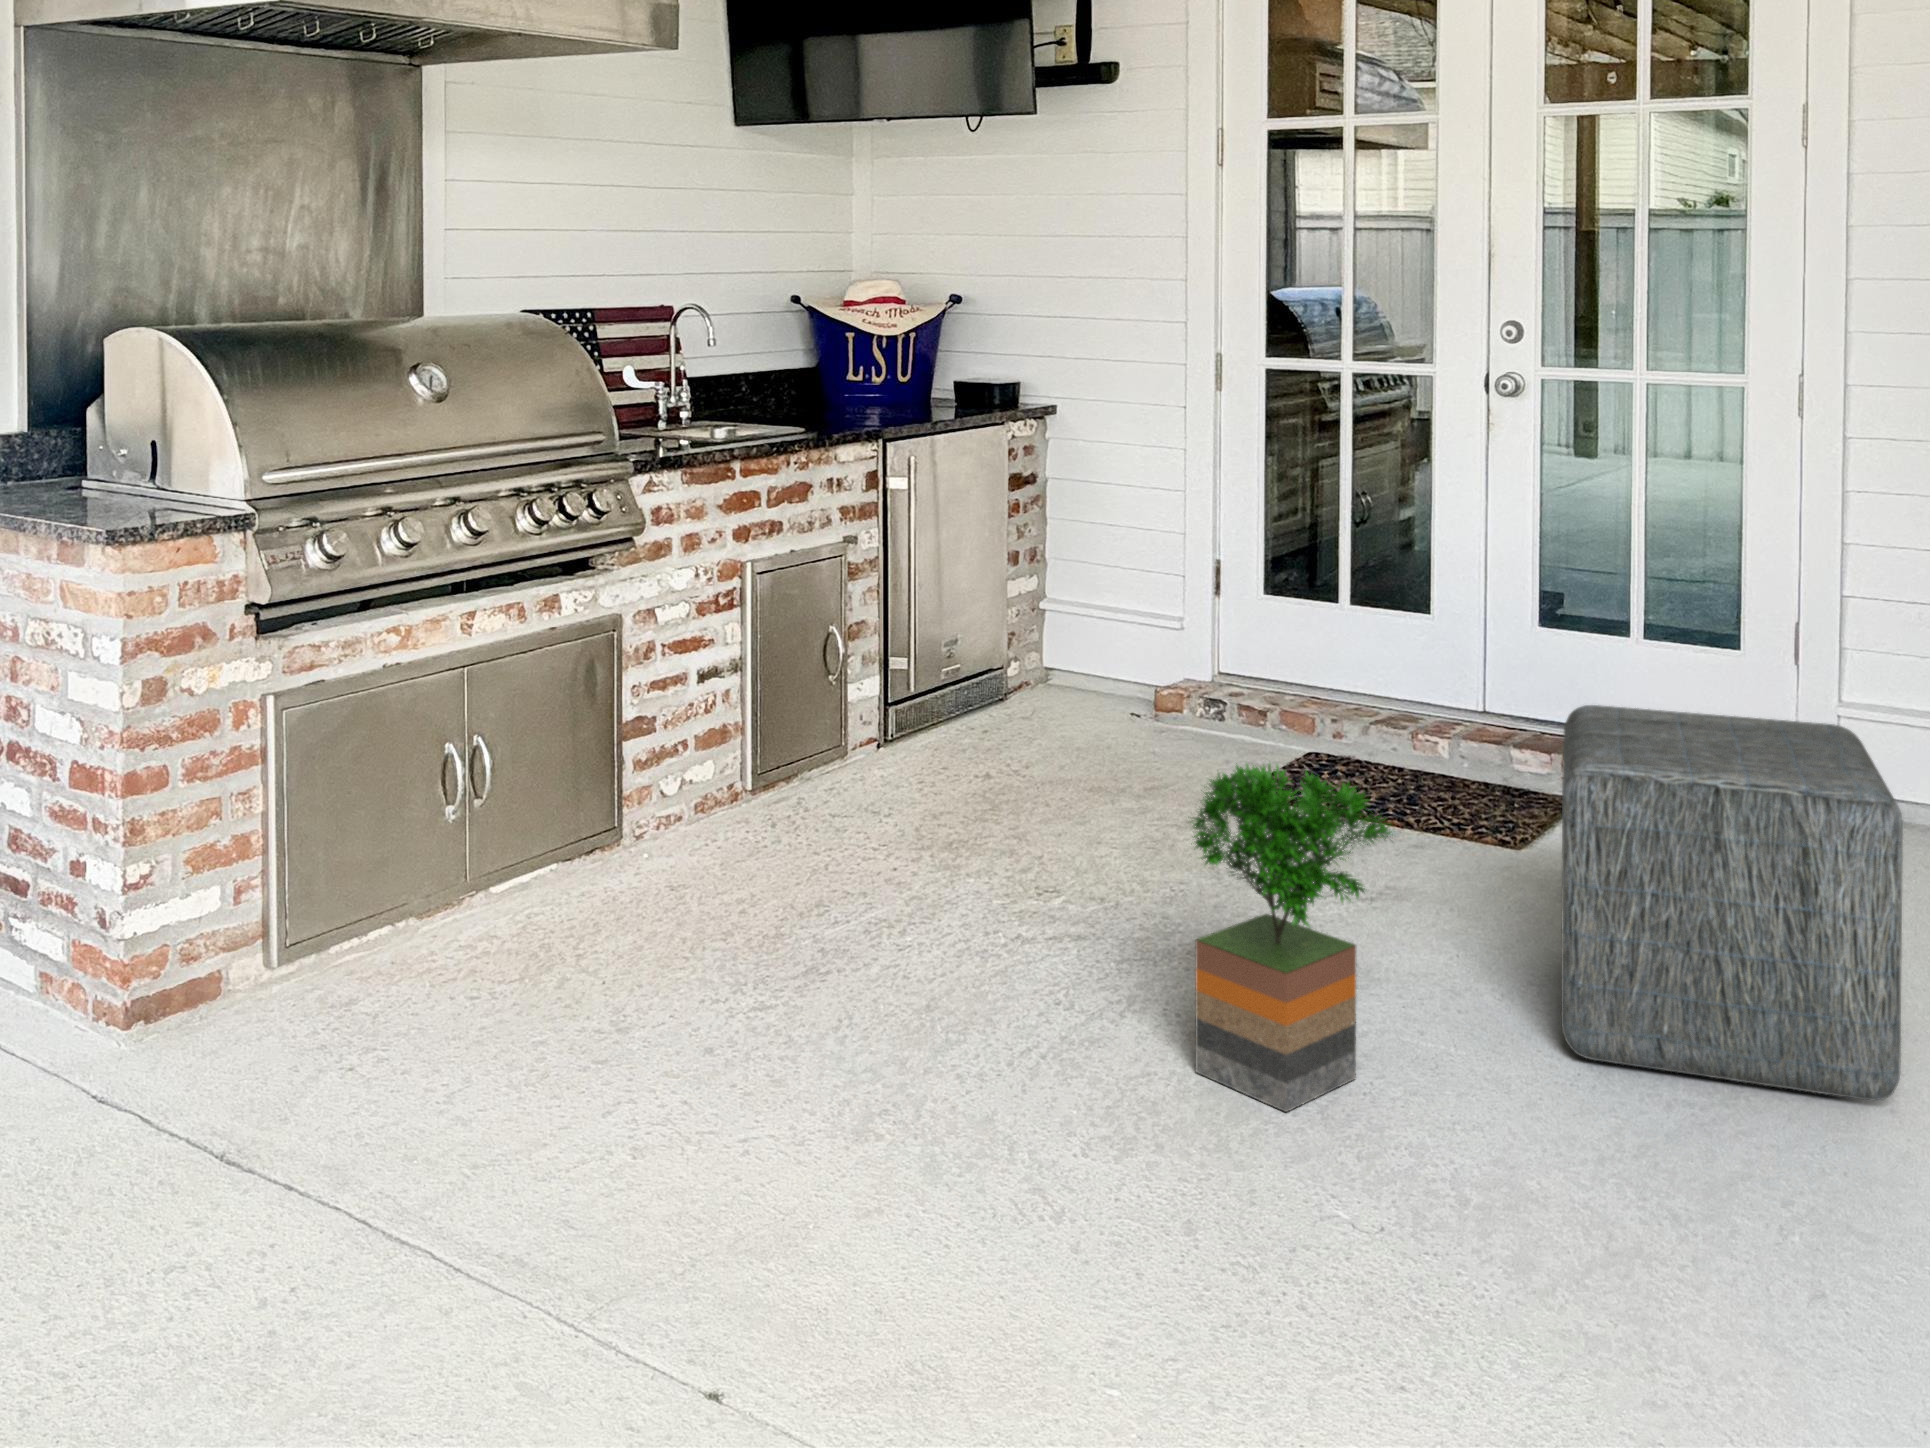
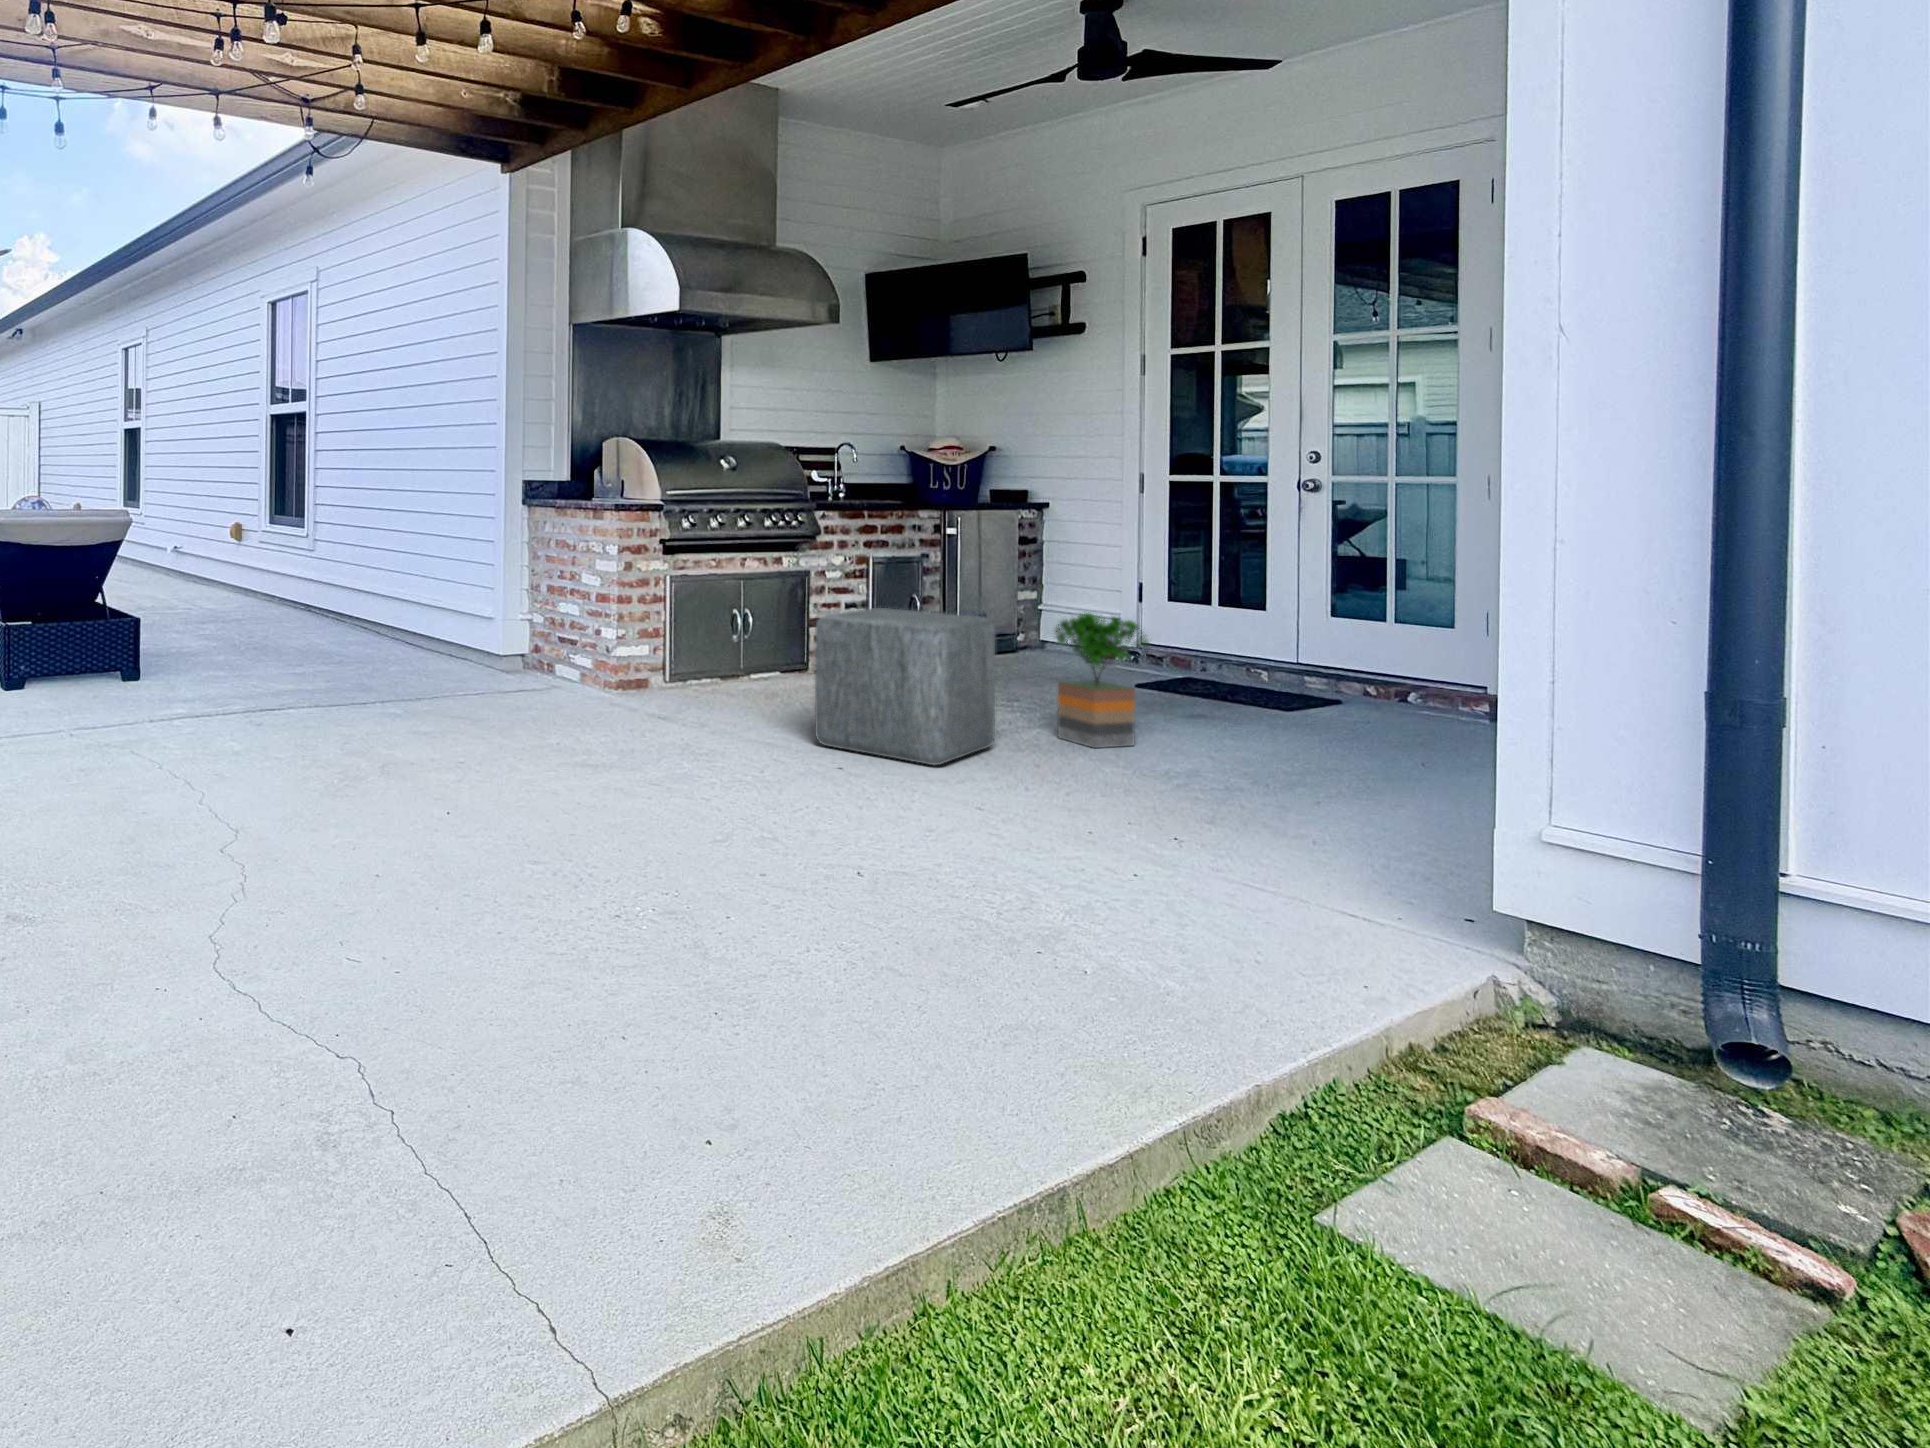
ottoman: present [1561,705,1903,1101] -> present [815,608,995,765]

